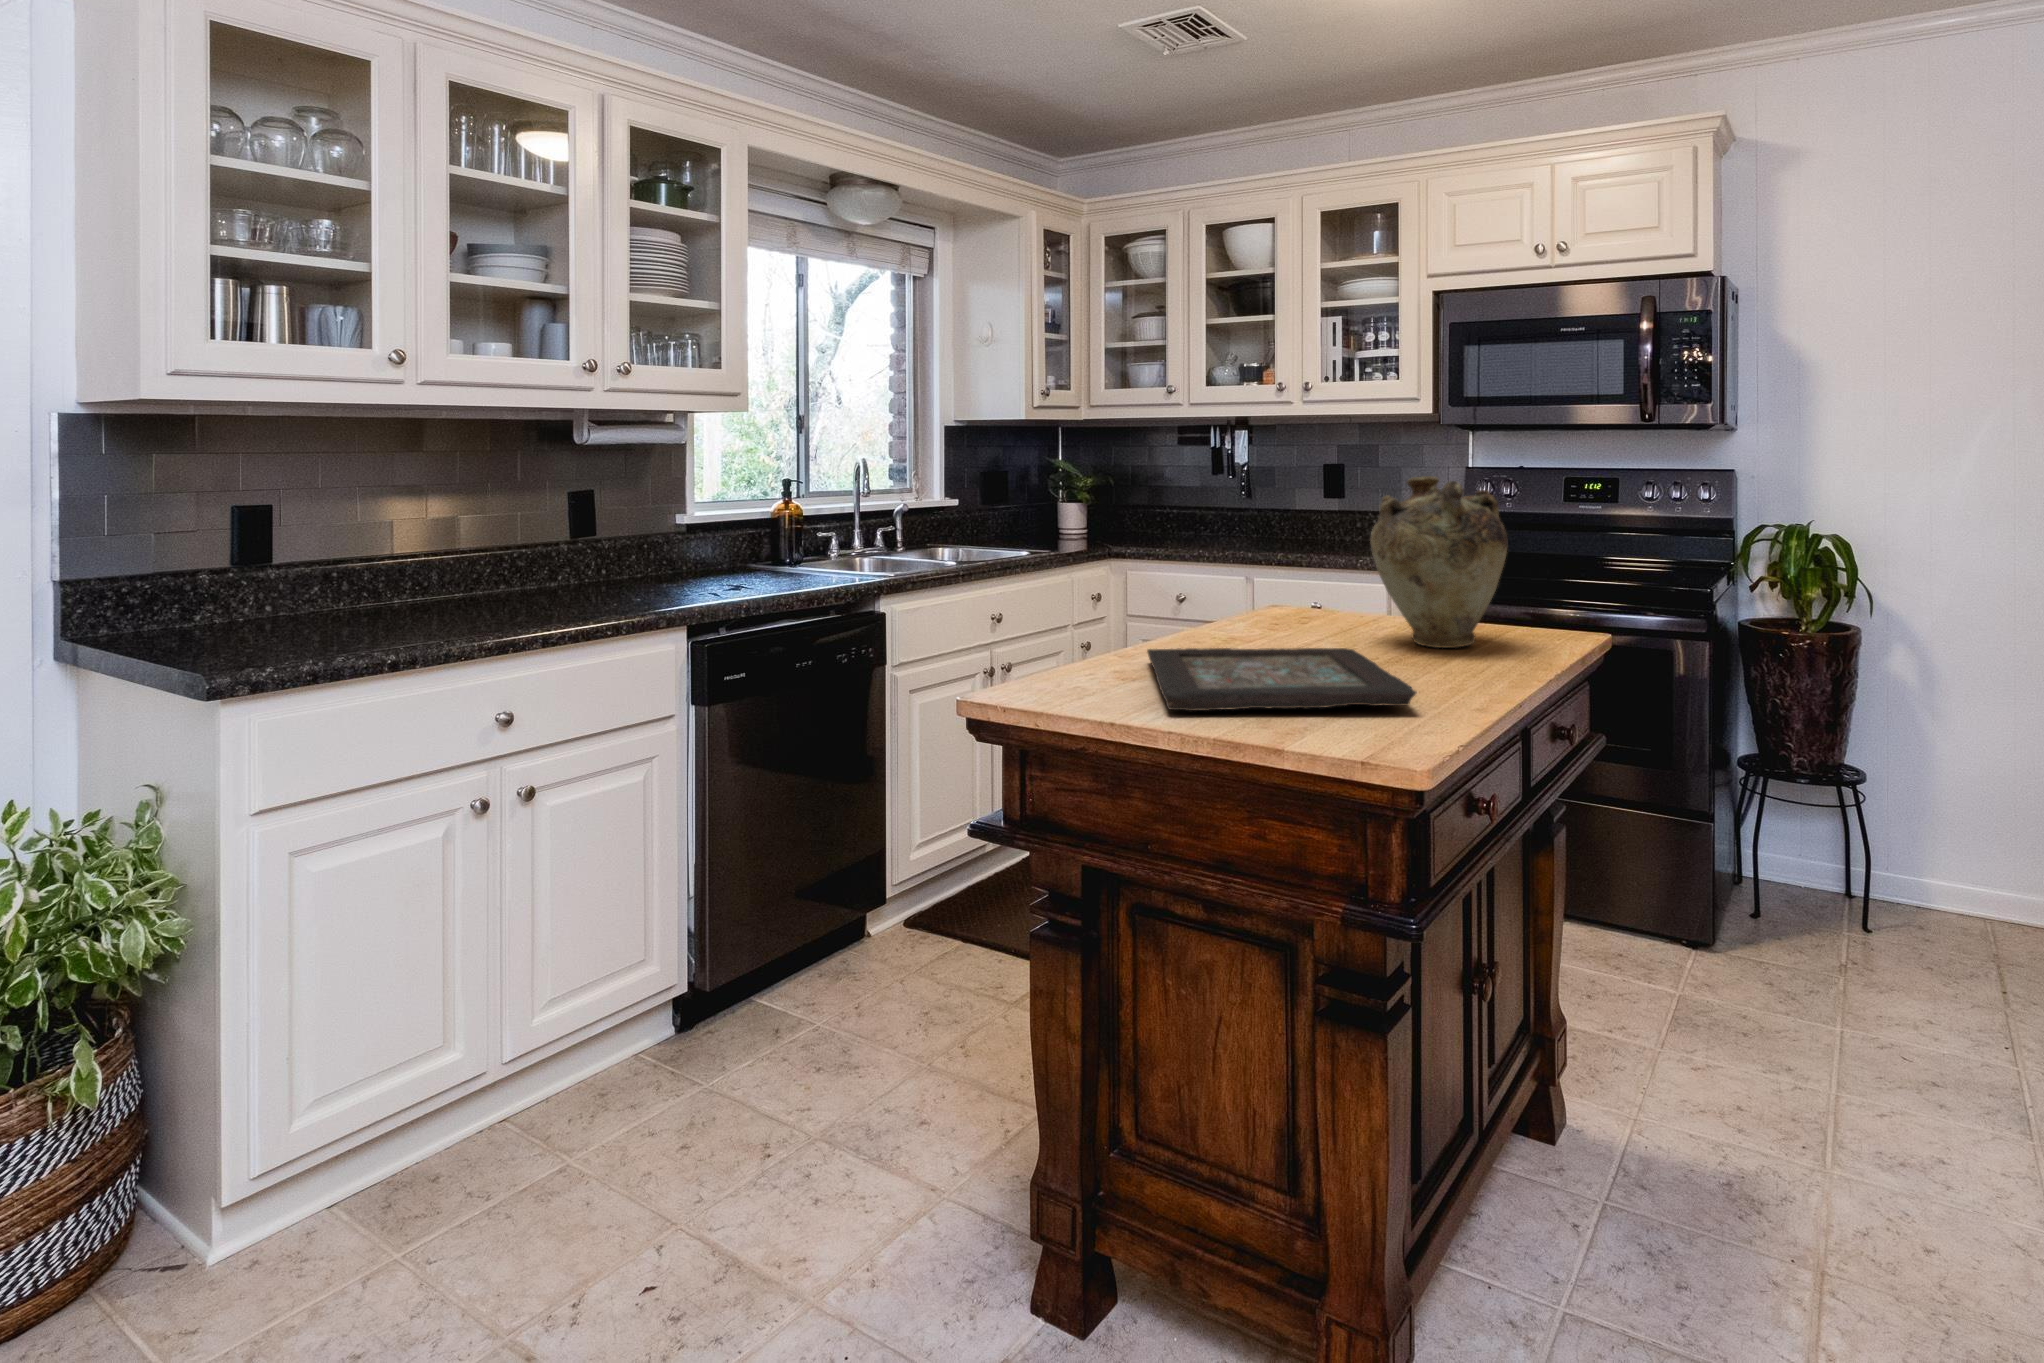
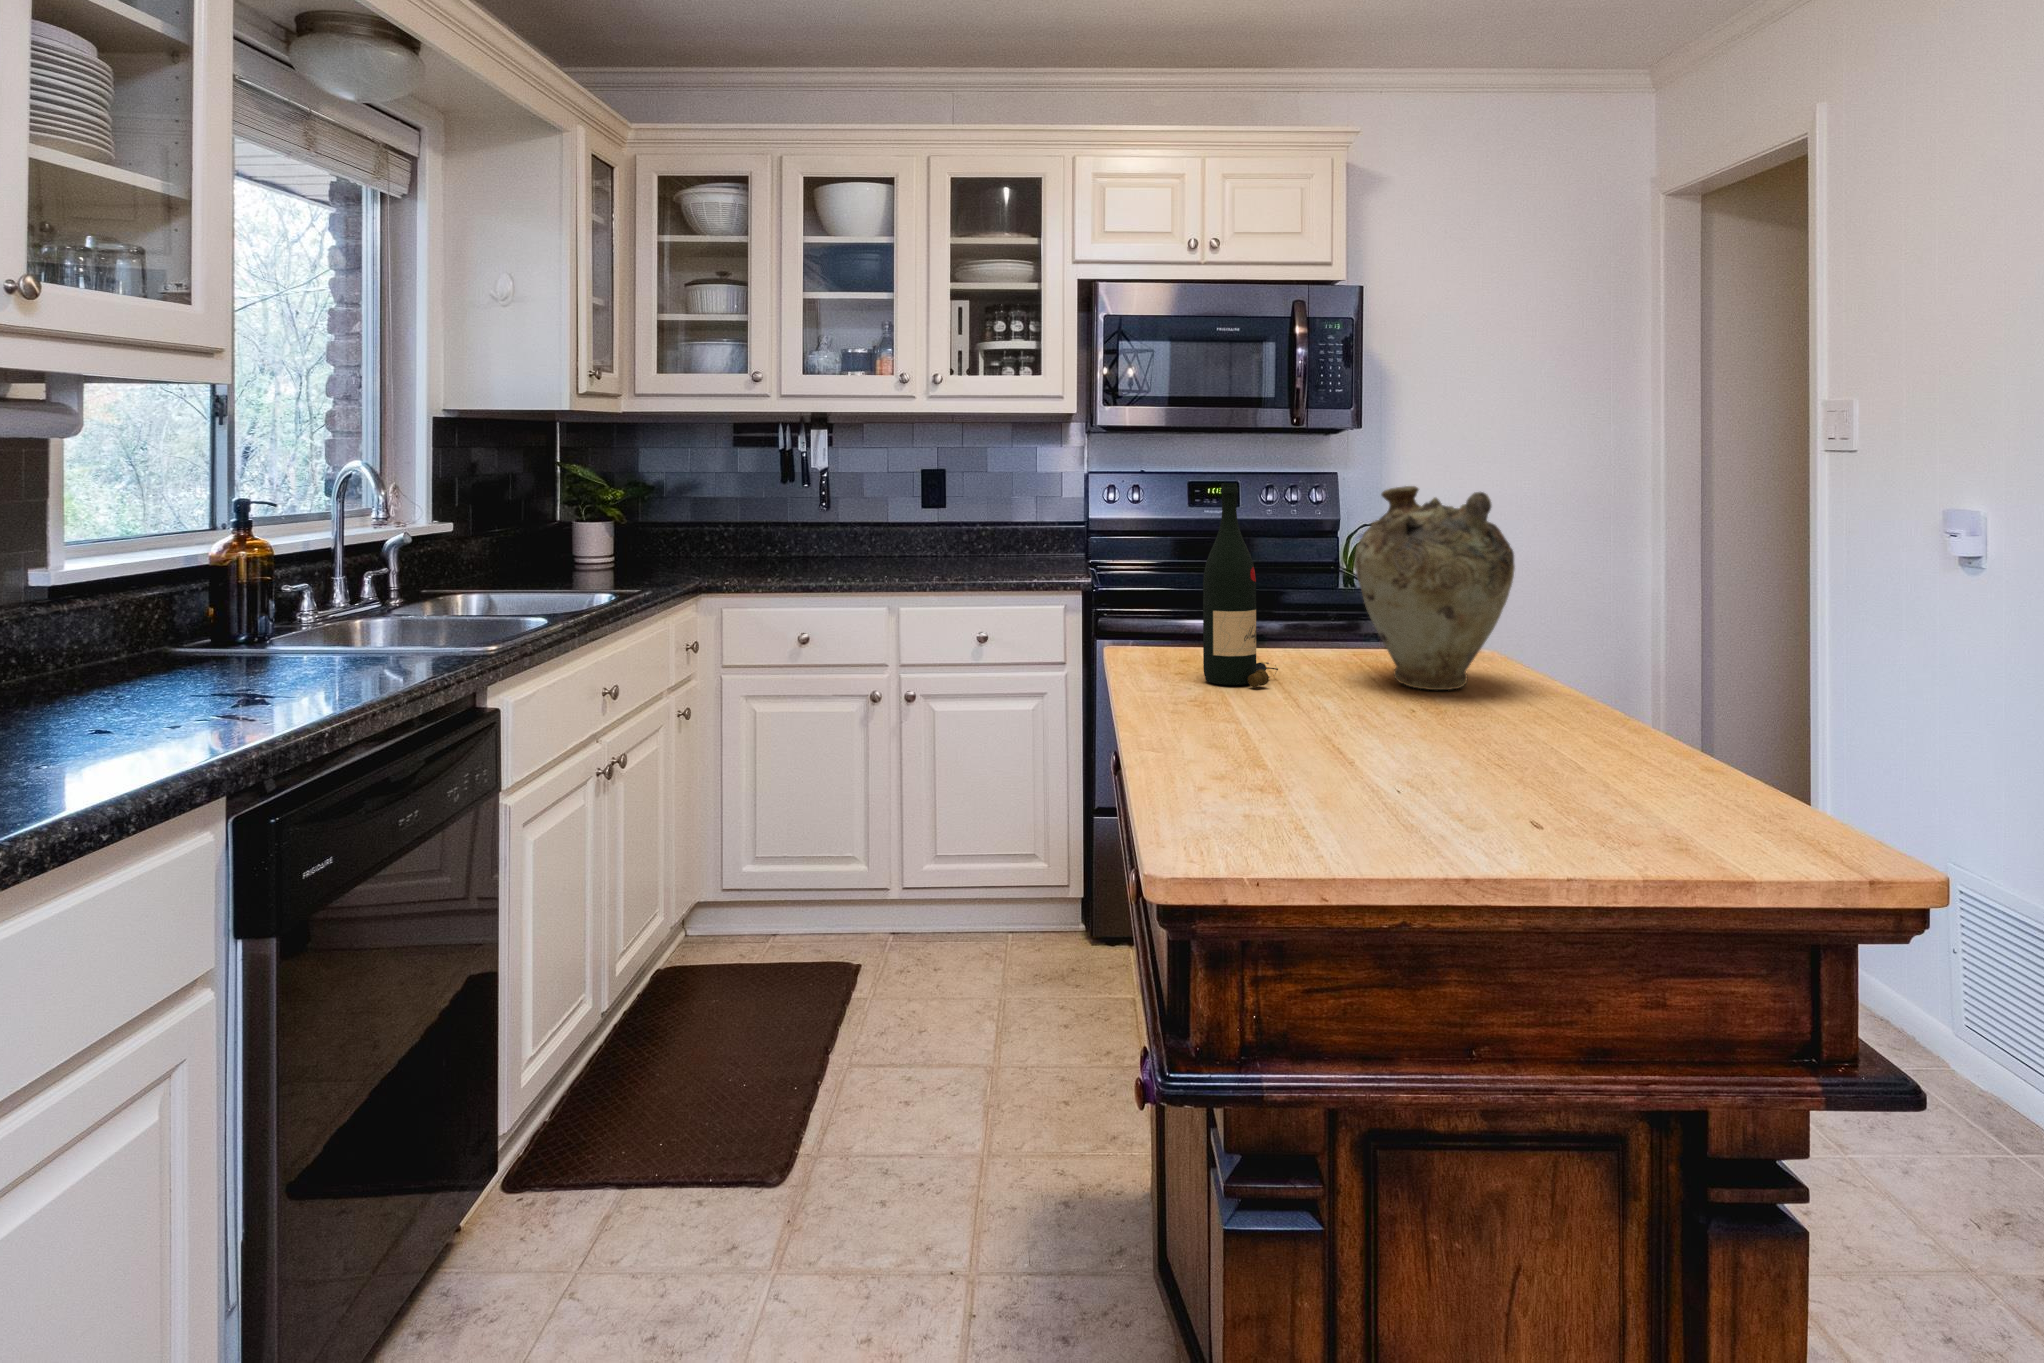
wine bottle: none [1263,473,1328,632] -> present [1203,483,1278,687]
decorative tray: present [1147,648,1416,711] -> none [1227,705,1694,839]

